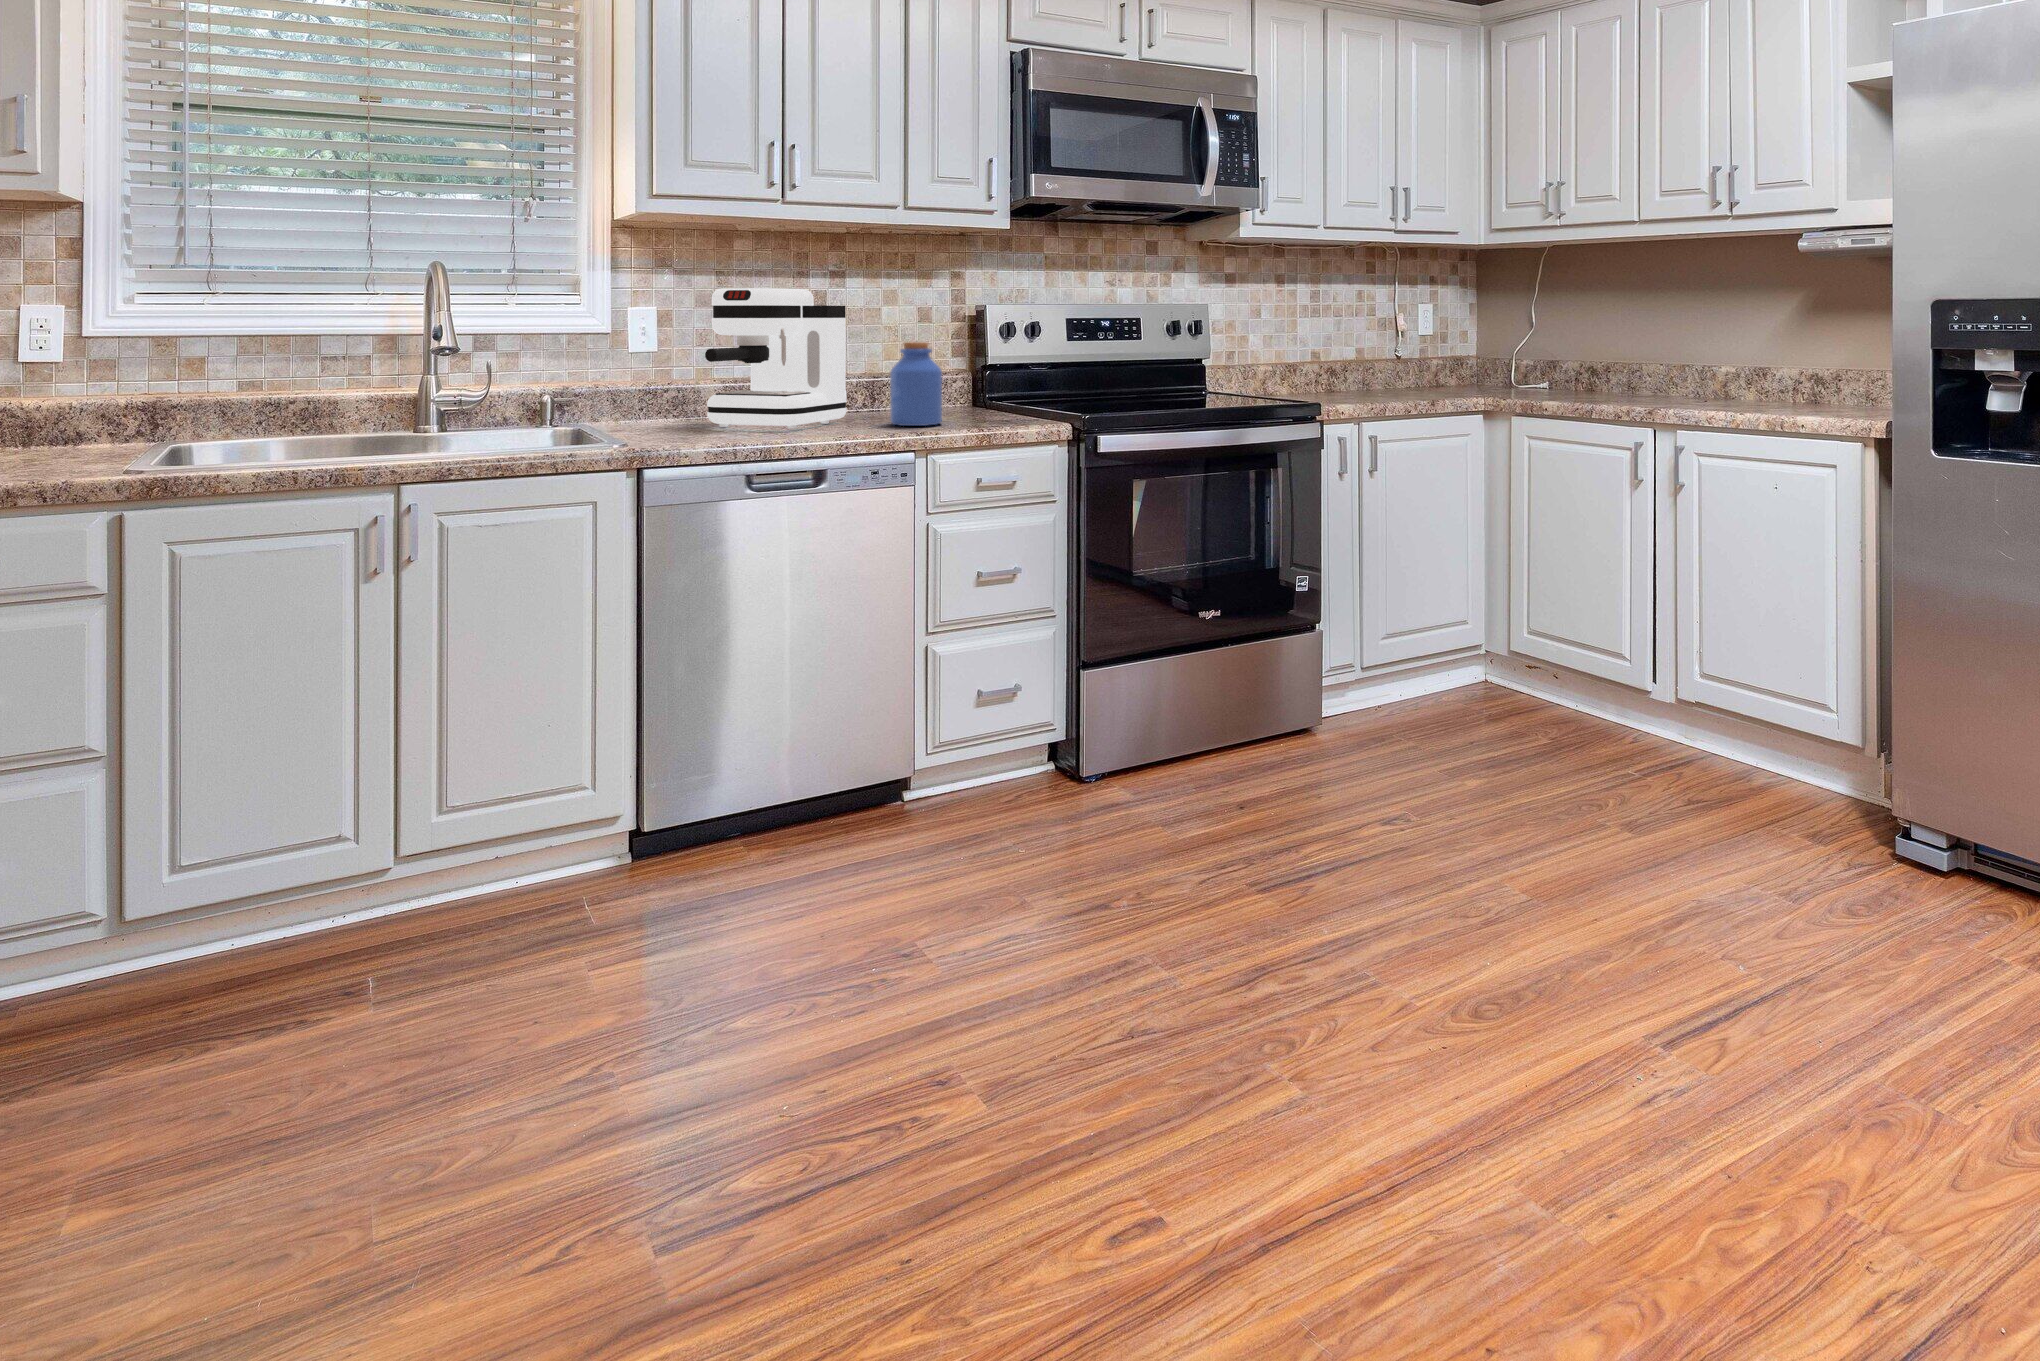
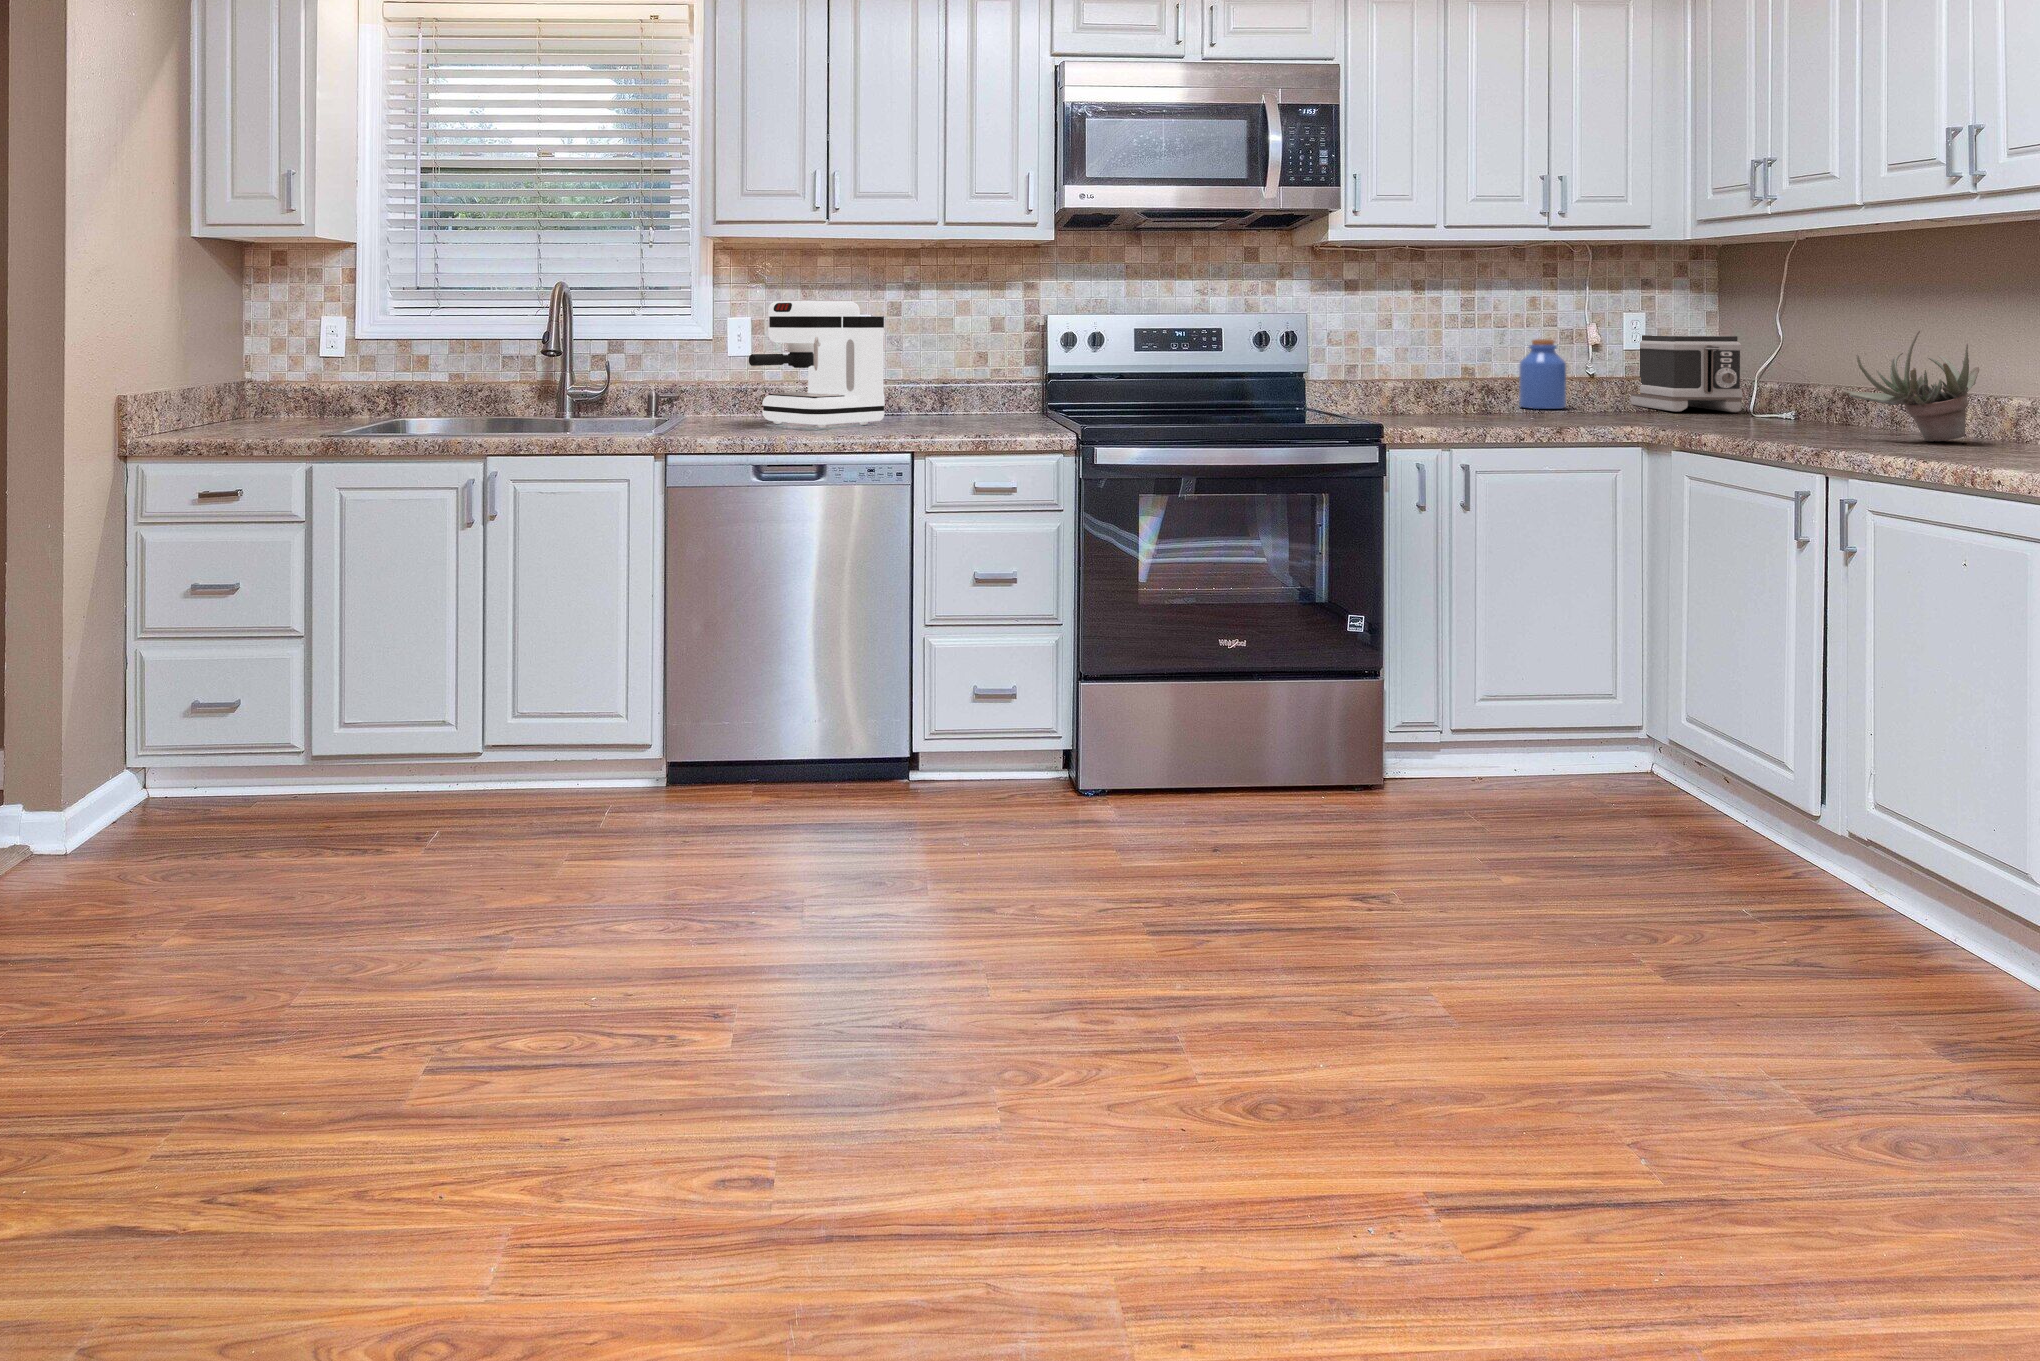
succulent plant: none [1626,317,1710,401] -> present [1843,331,1979,441]
toaster: none [1415,322,1510,384] -> present [1631,335,1743,412]
jar: present [890,342,942,426] -> present [1519,339,1567,409]

